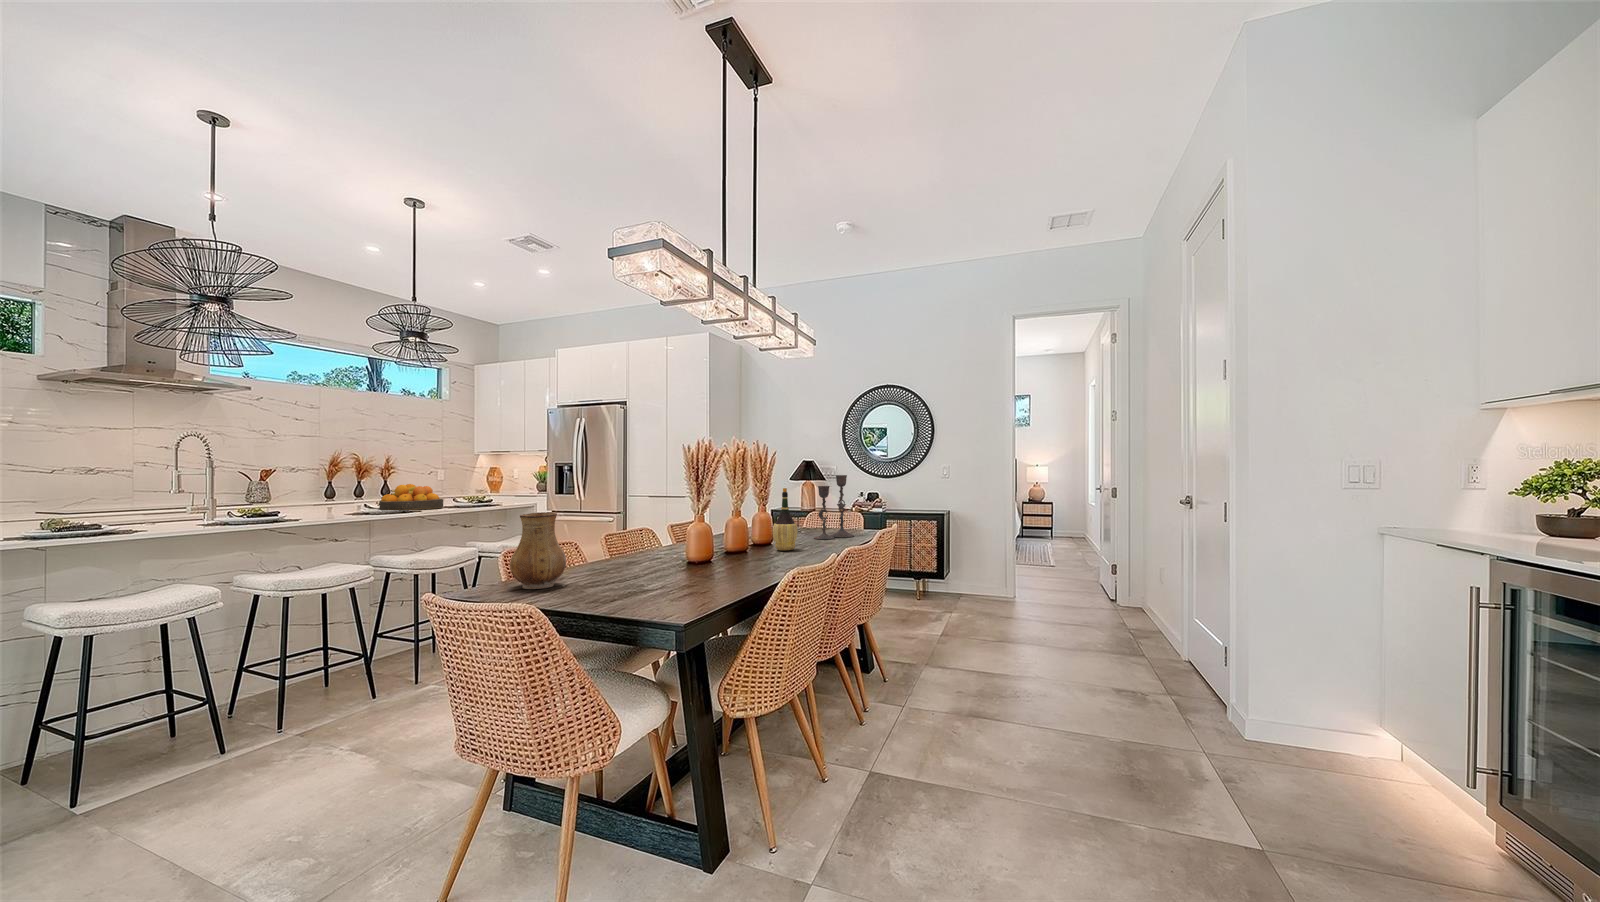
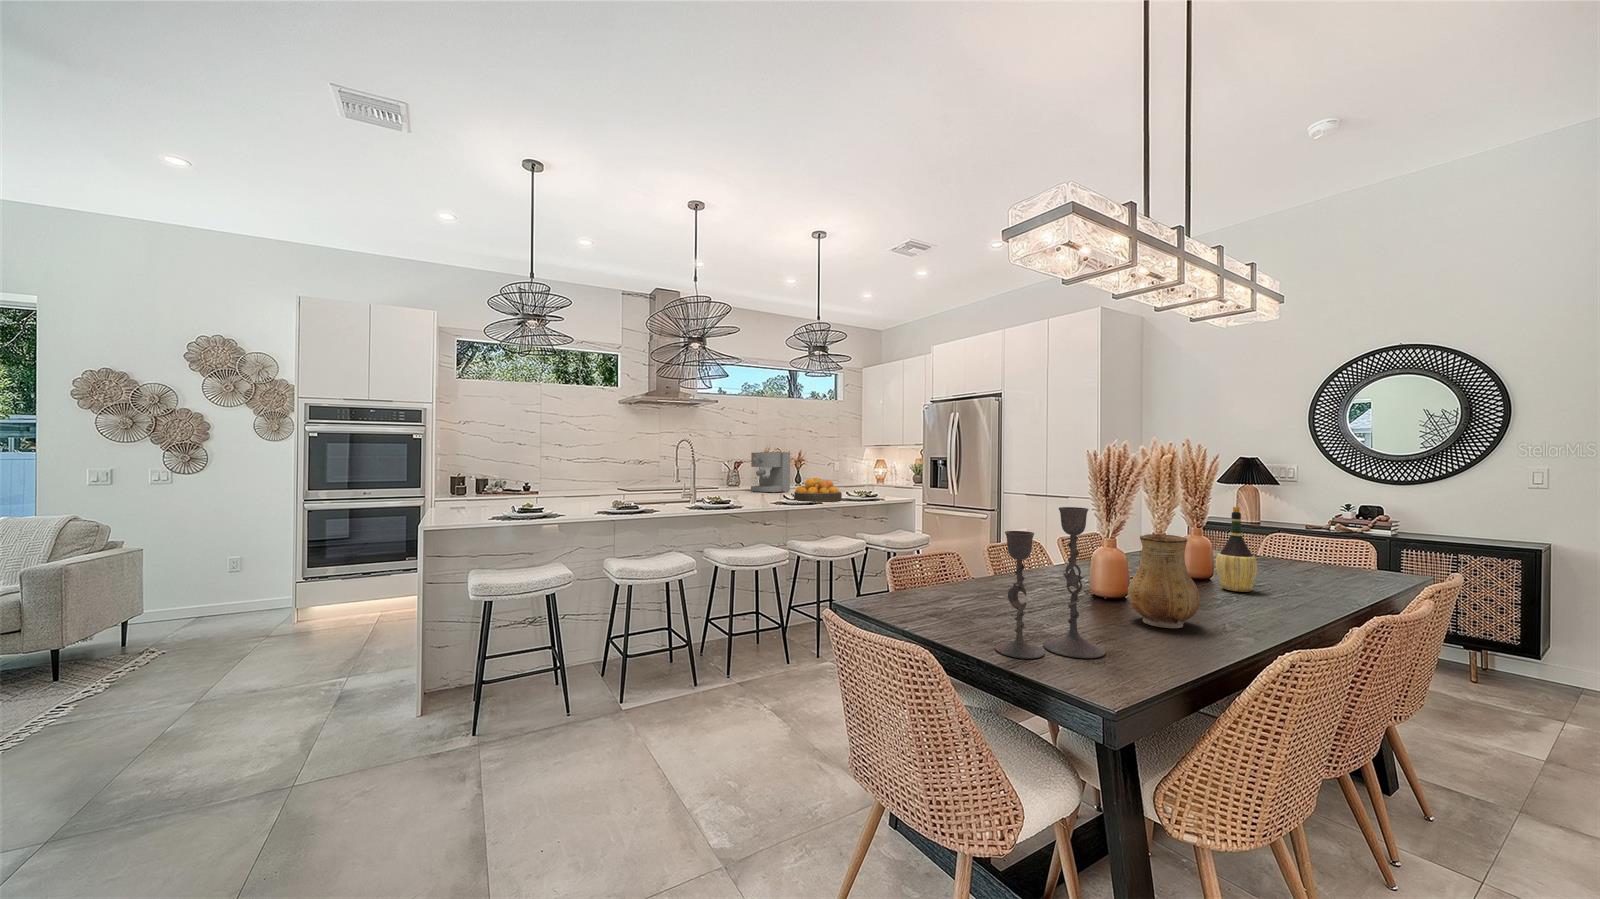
coffee maker: none [312,456,372,505] -> present [751,452,790,493]
candlestick: present [814,475,854,539] -> present [995,507,1105,659]
ceramic pitcher: present [510,512,566,589] -> present [1128,534,1200,628]

